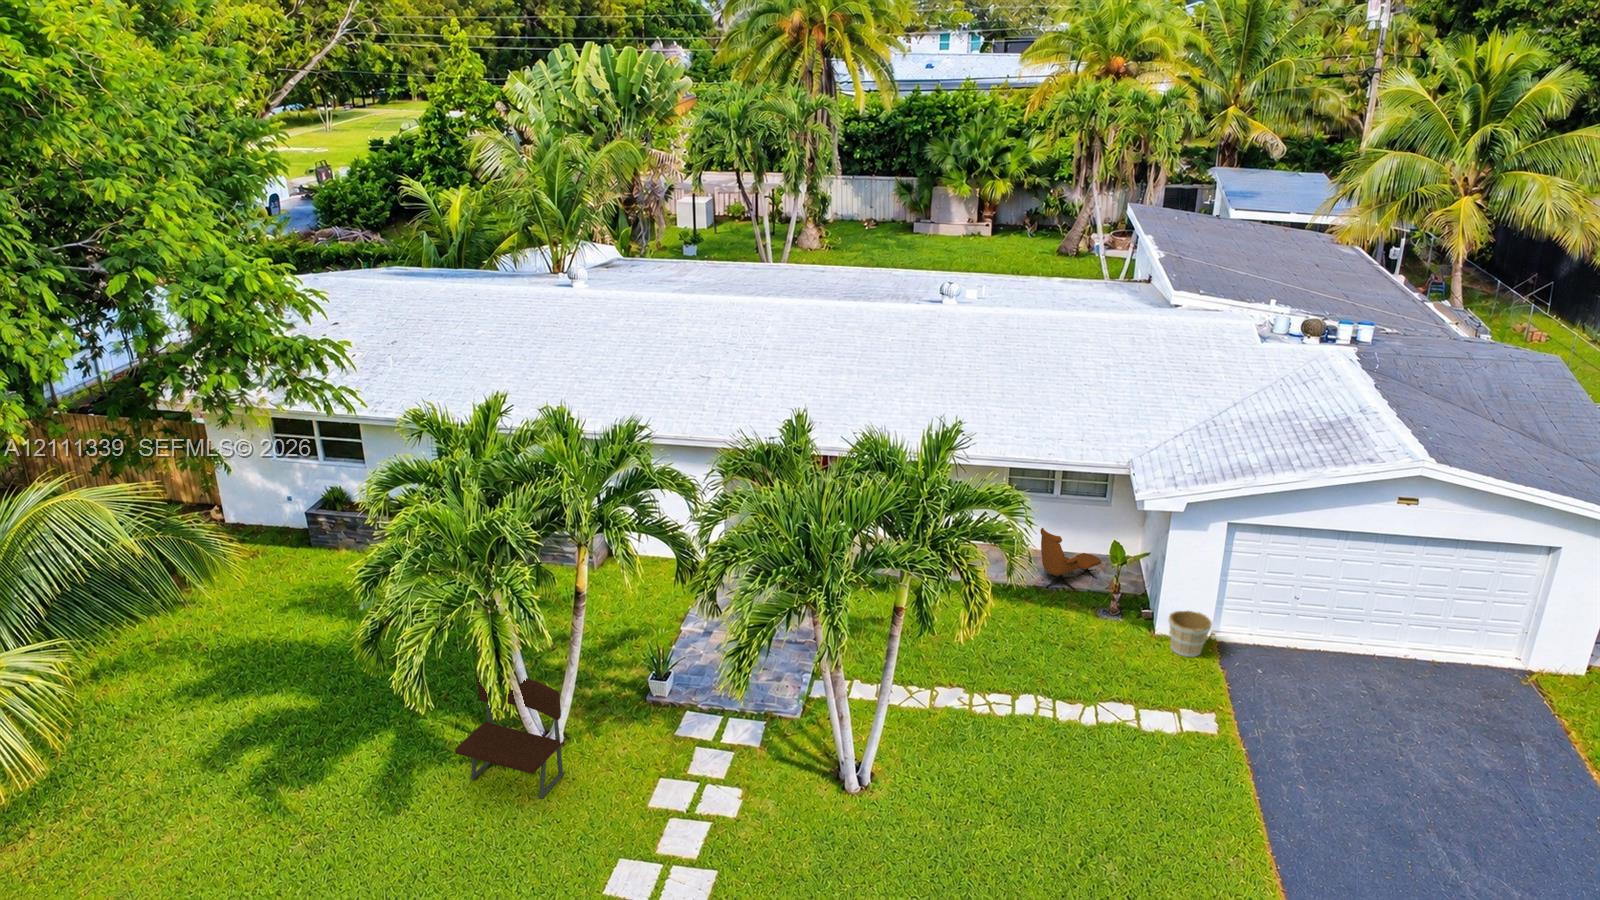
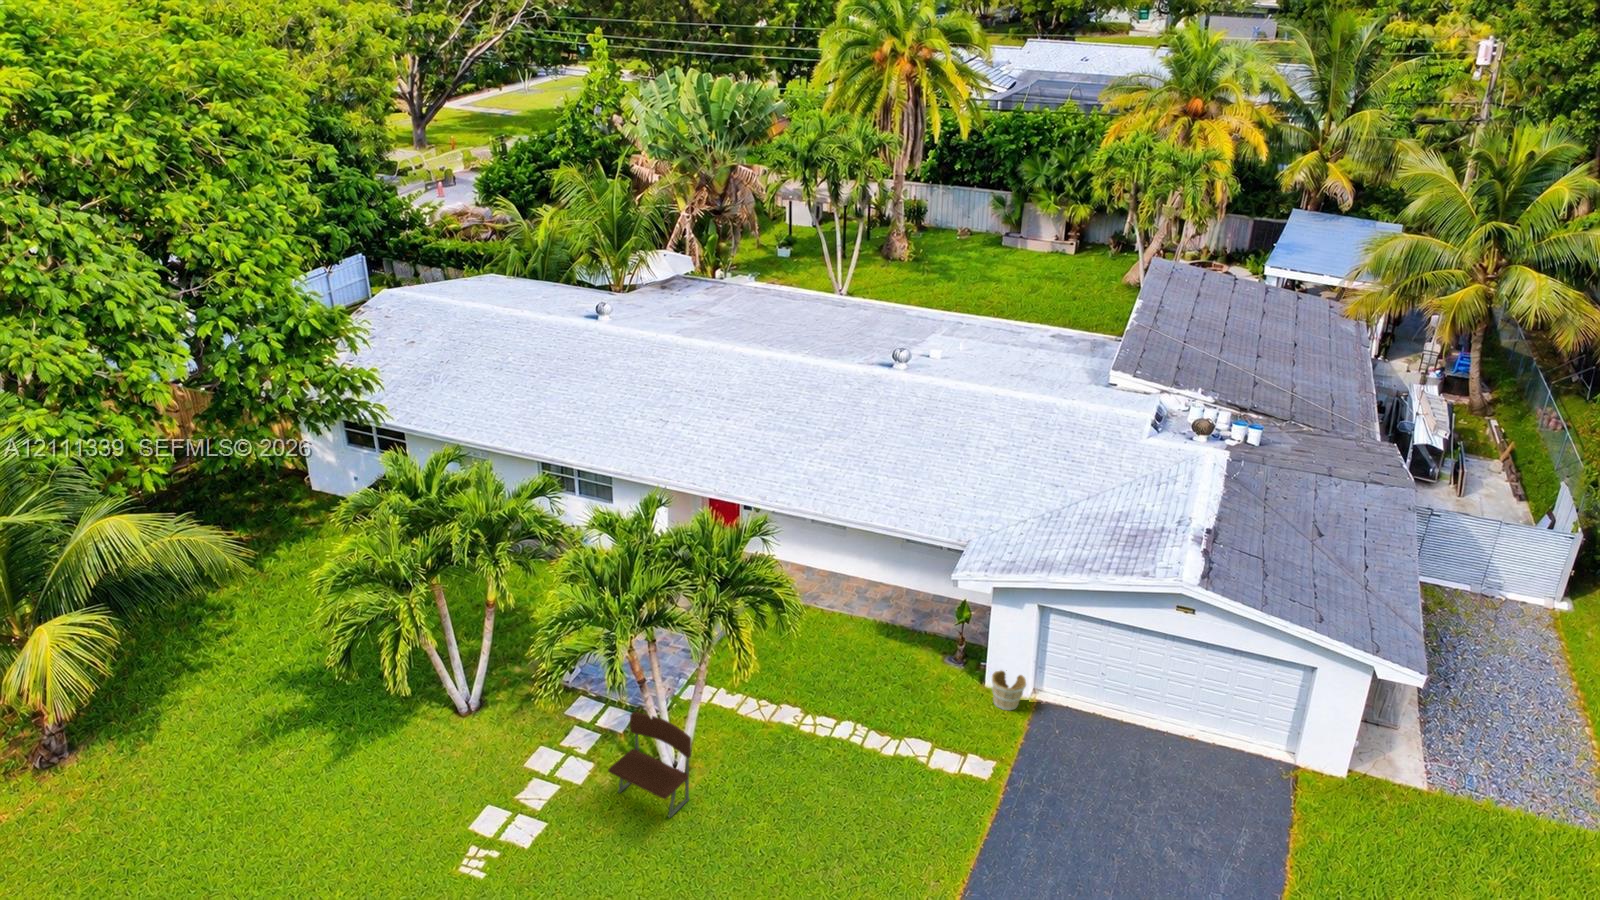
lounge chair: present [1040,528,1101,590] -> none [918,582,976,637]
bench: present [455,677,564,799] -> present [608,712,692,818]

